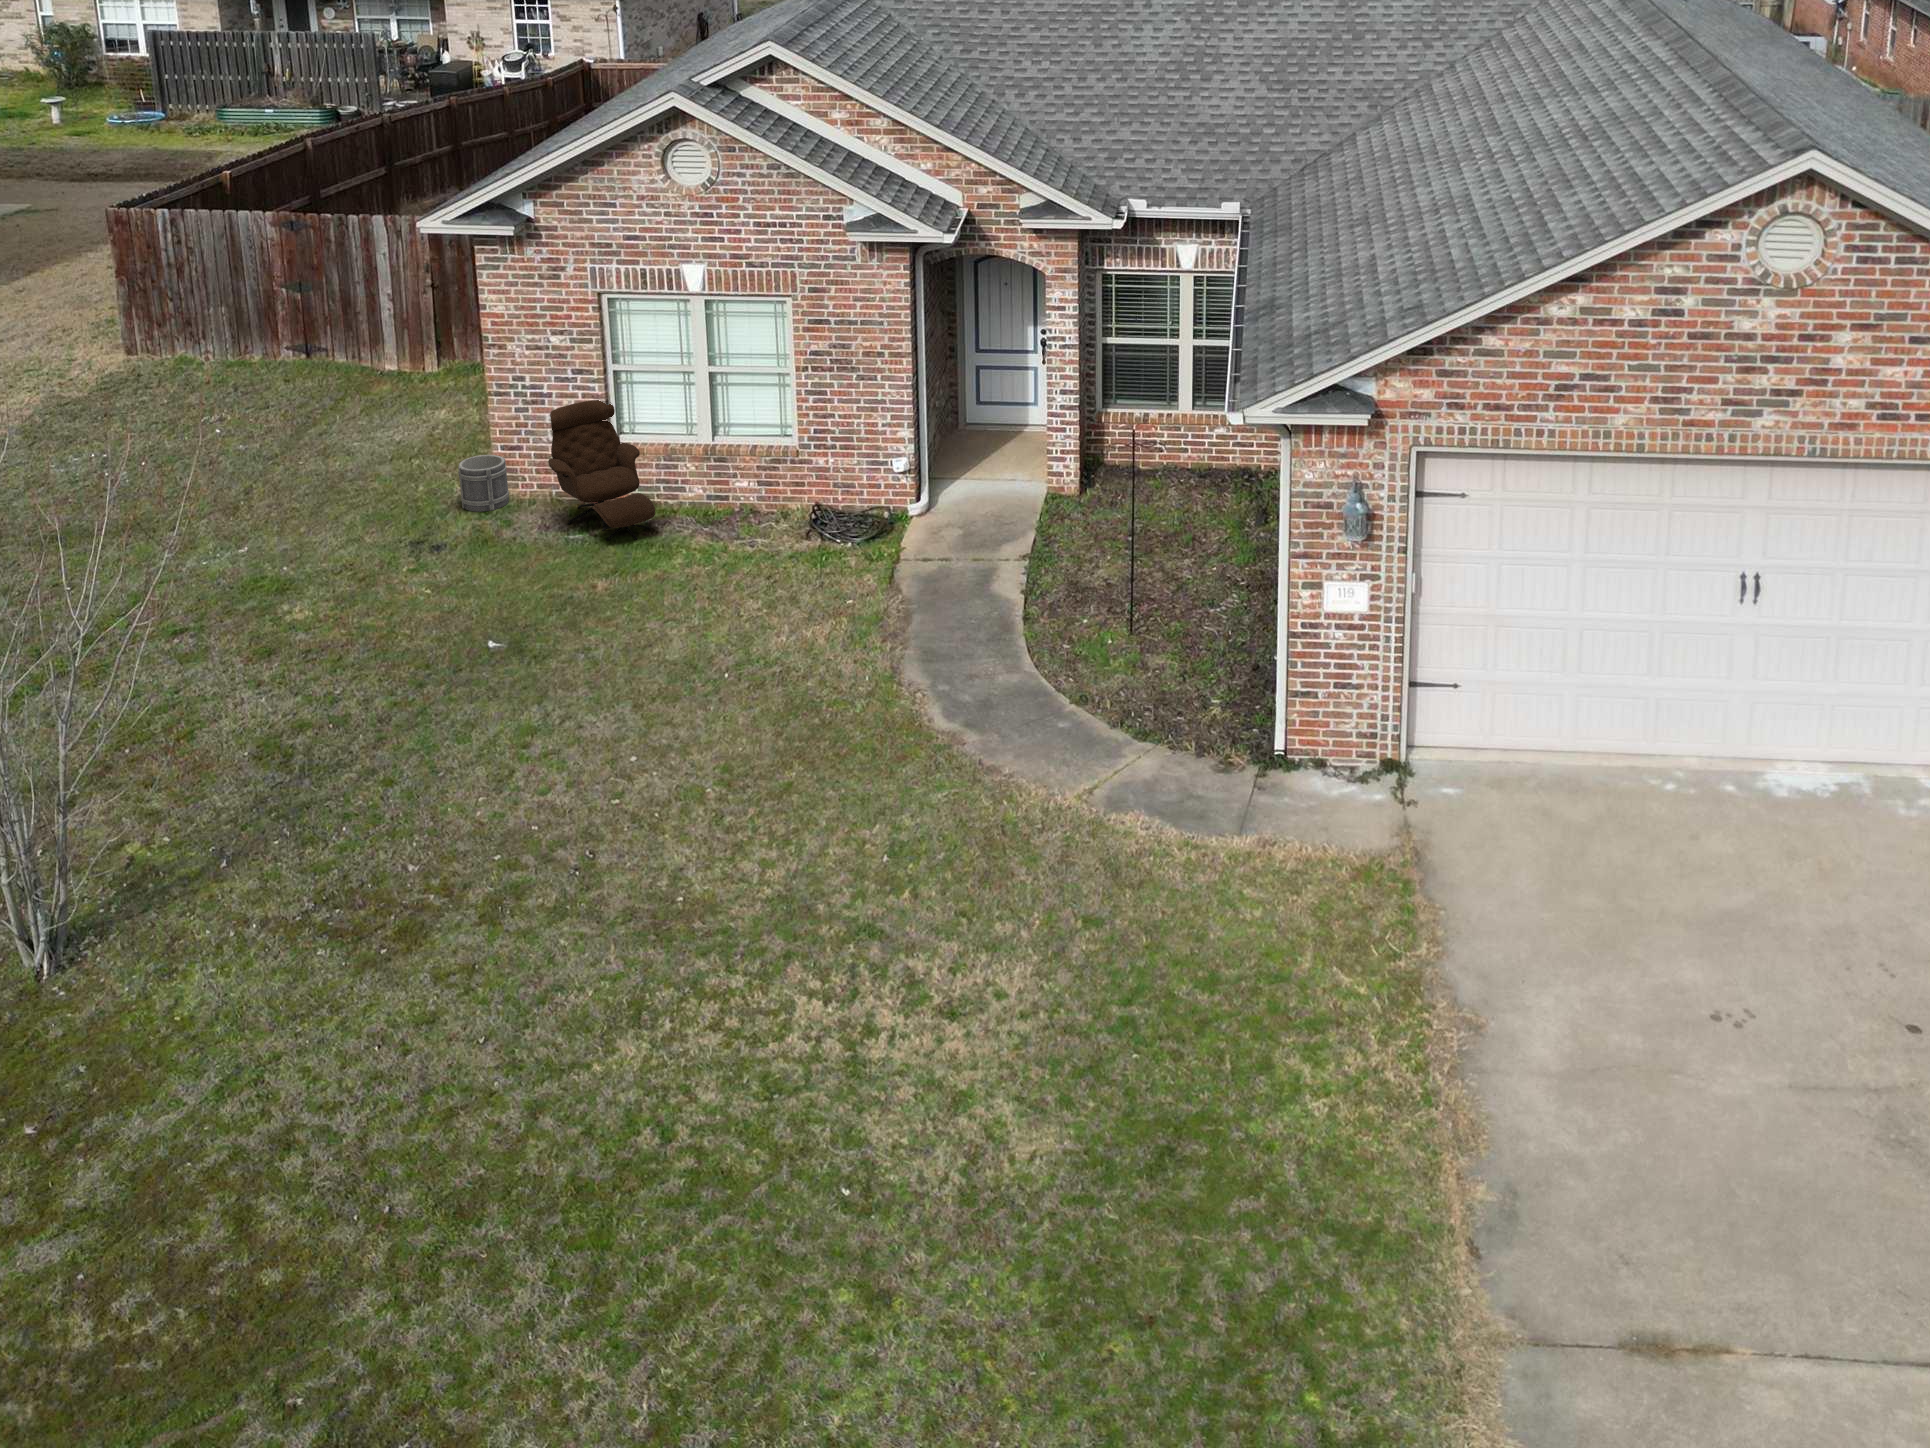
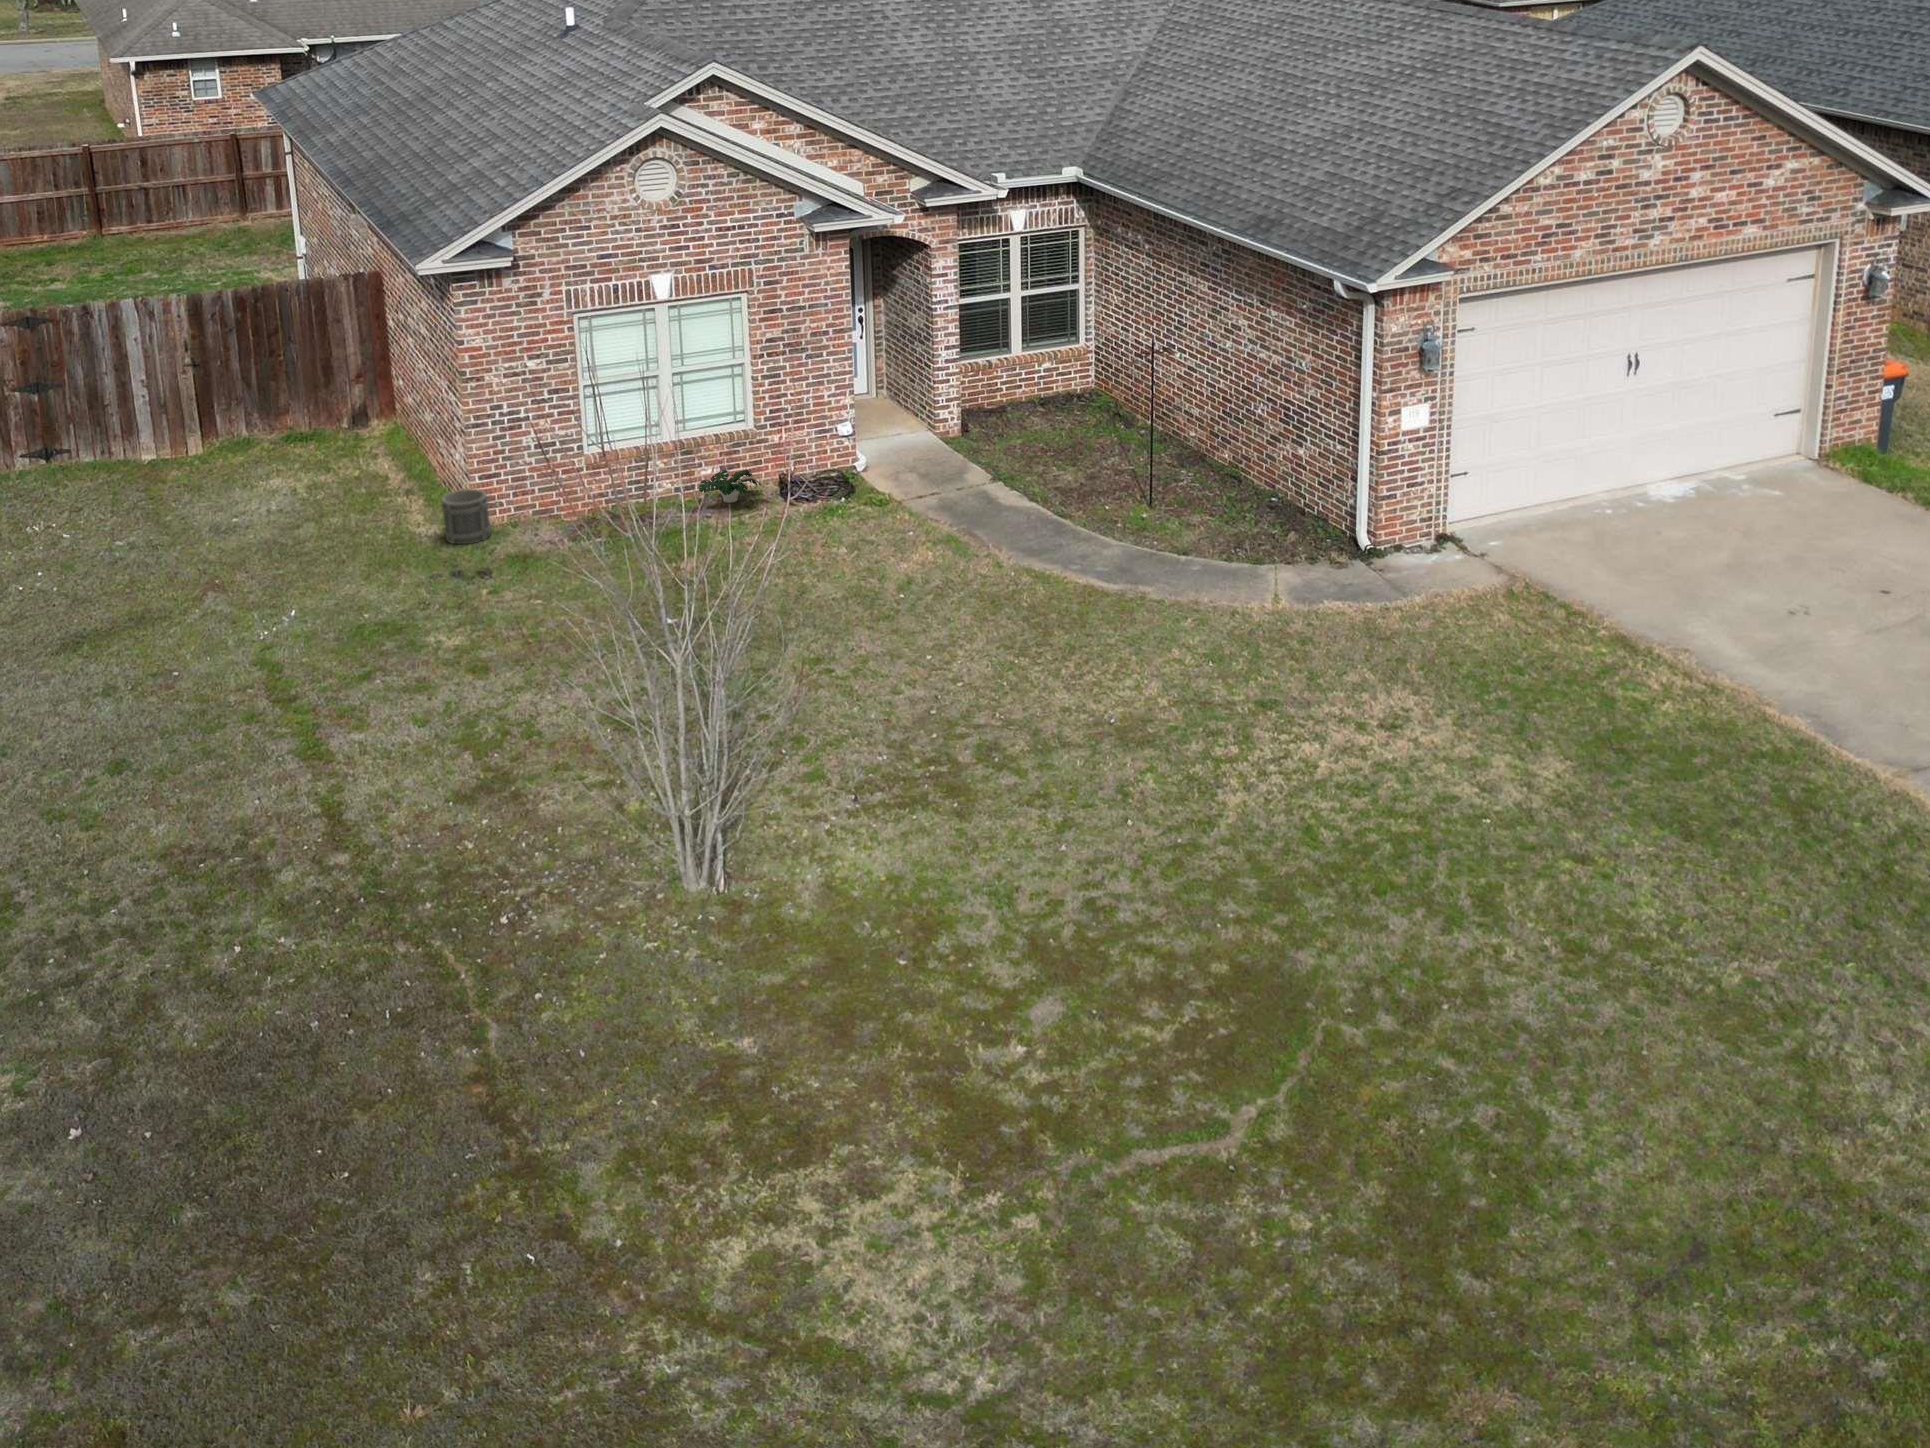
lounge chair: present [548,400,655,541] -> none [542,416,669,538]
potted plant: none [703,485,773,522] -> present [699,469,761,503]

